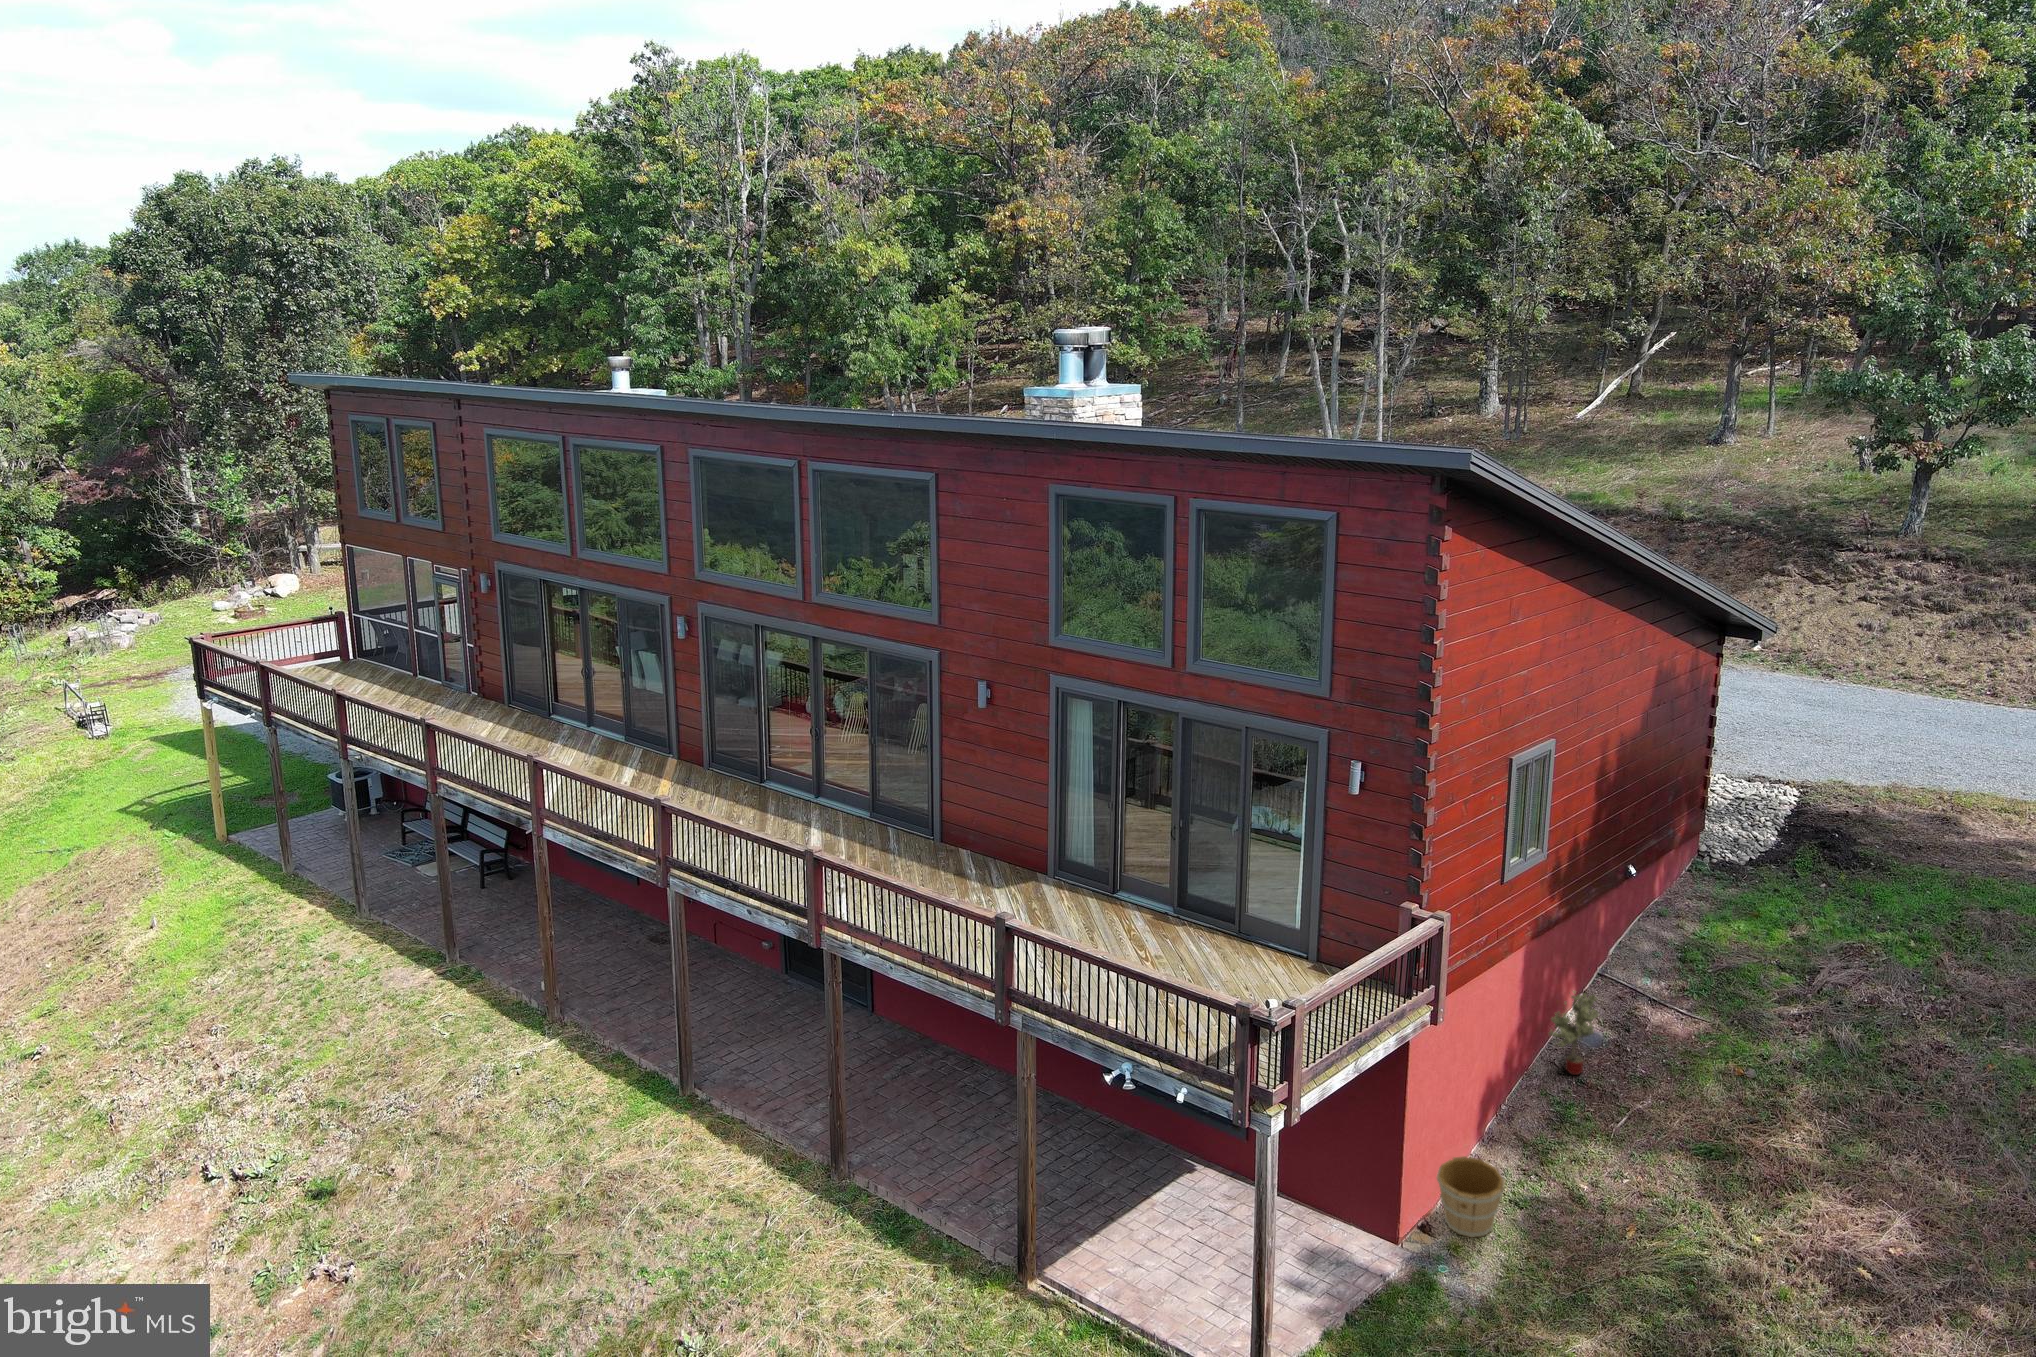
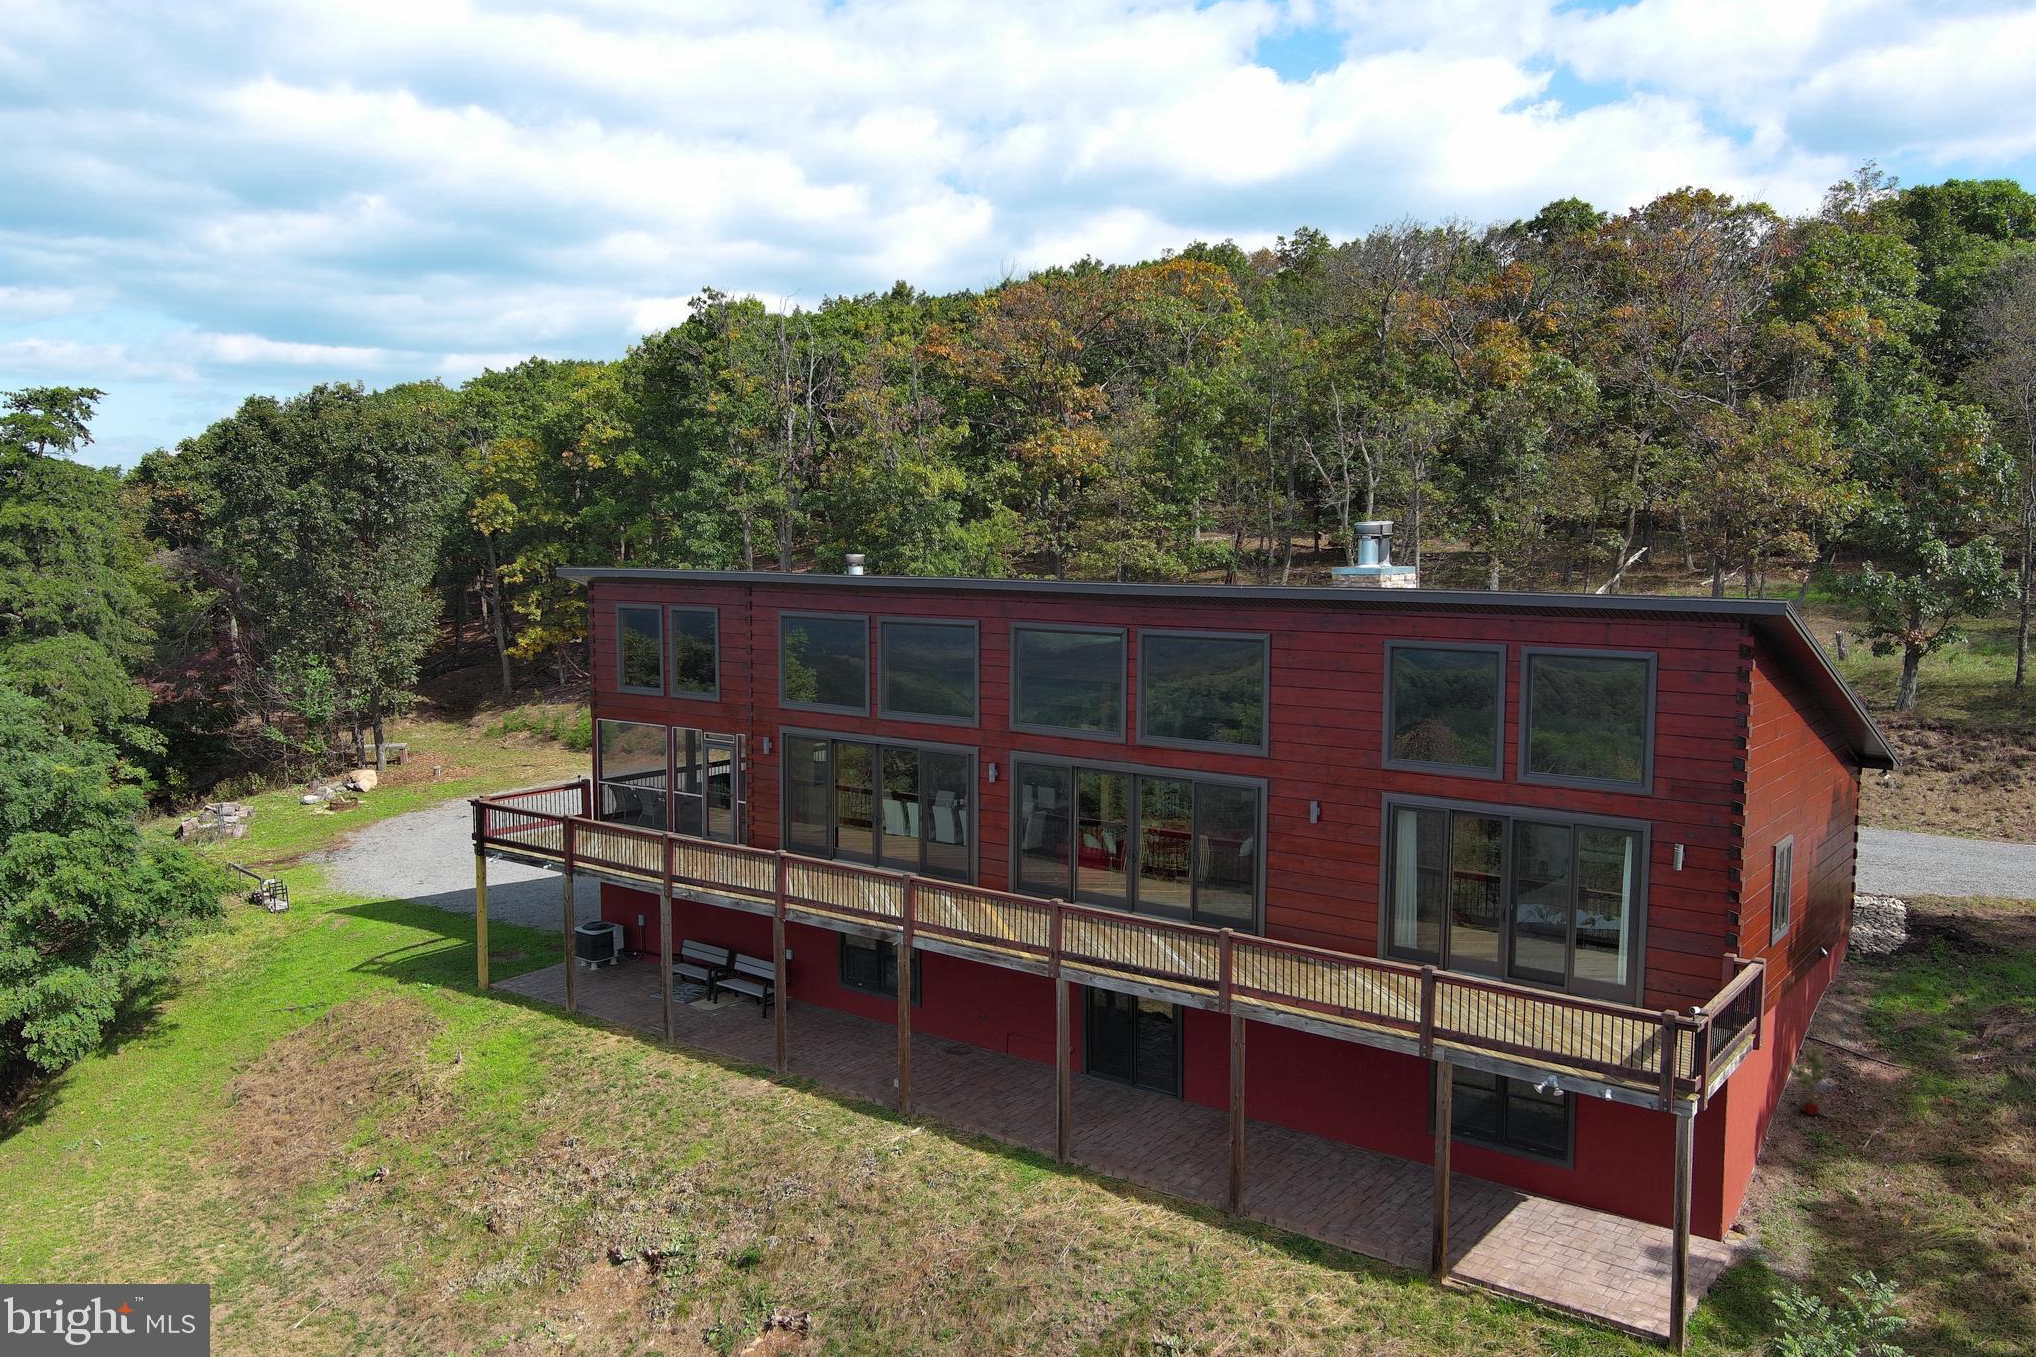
wooden bucket: present [1437,1156,1505,1237] -> none [1749,1167,1809,1232]

